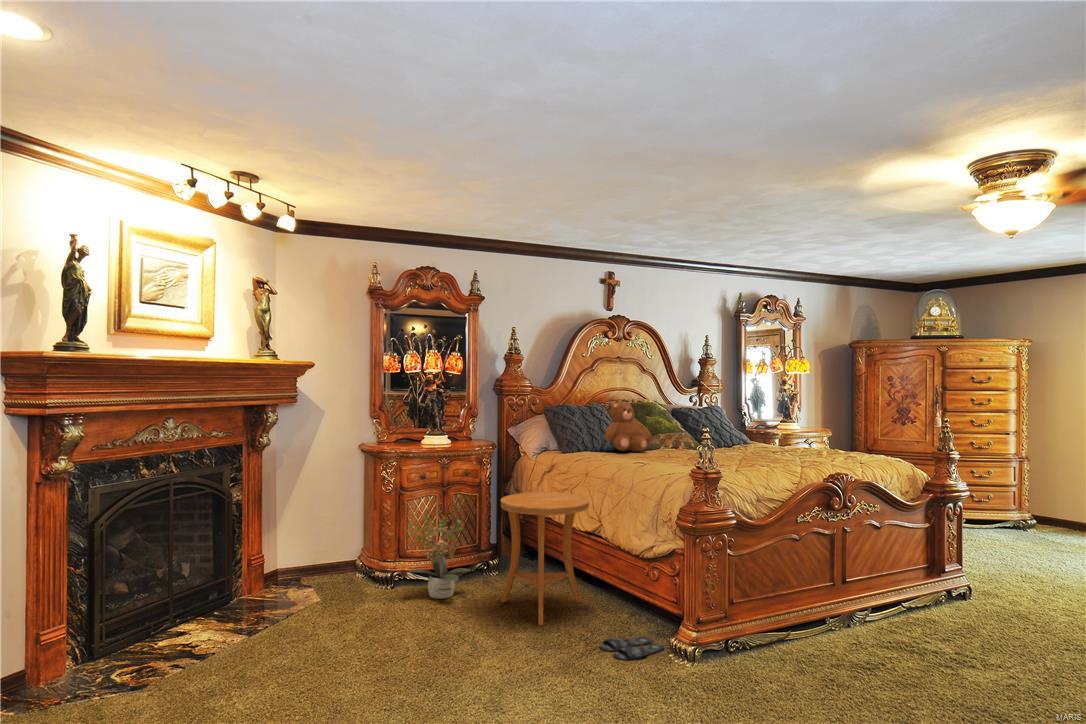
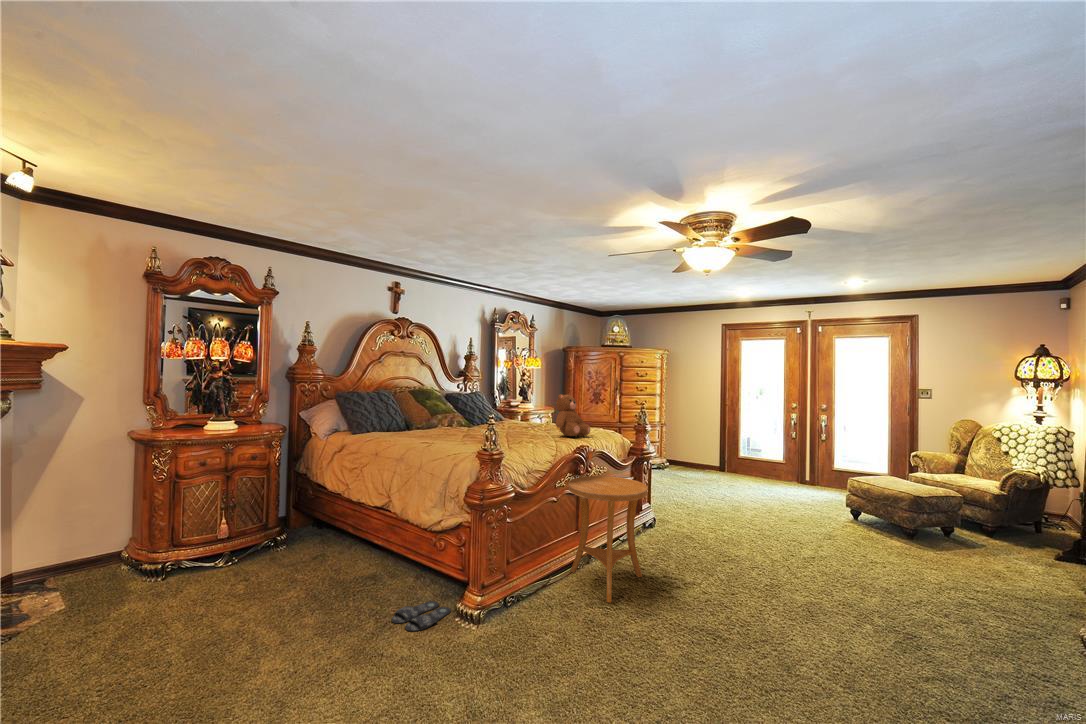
teddy bear: present [605,402,647,451] -> present [556,394,590,436]
side table: present [500,492,589,625] -> present [568,476,648,603]
potted plant: present [404,515,471,599] -> none [177,501,257,588]

